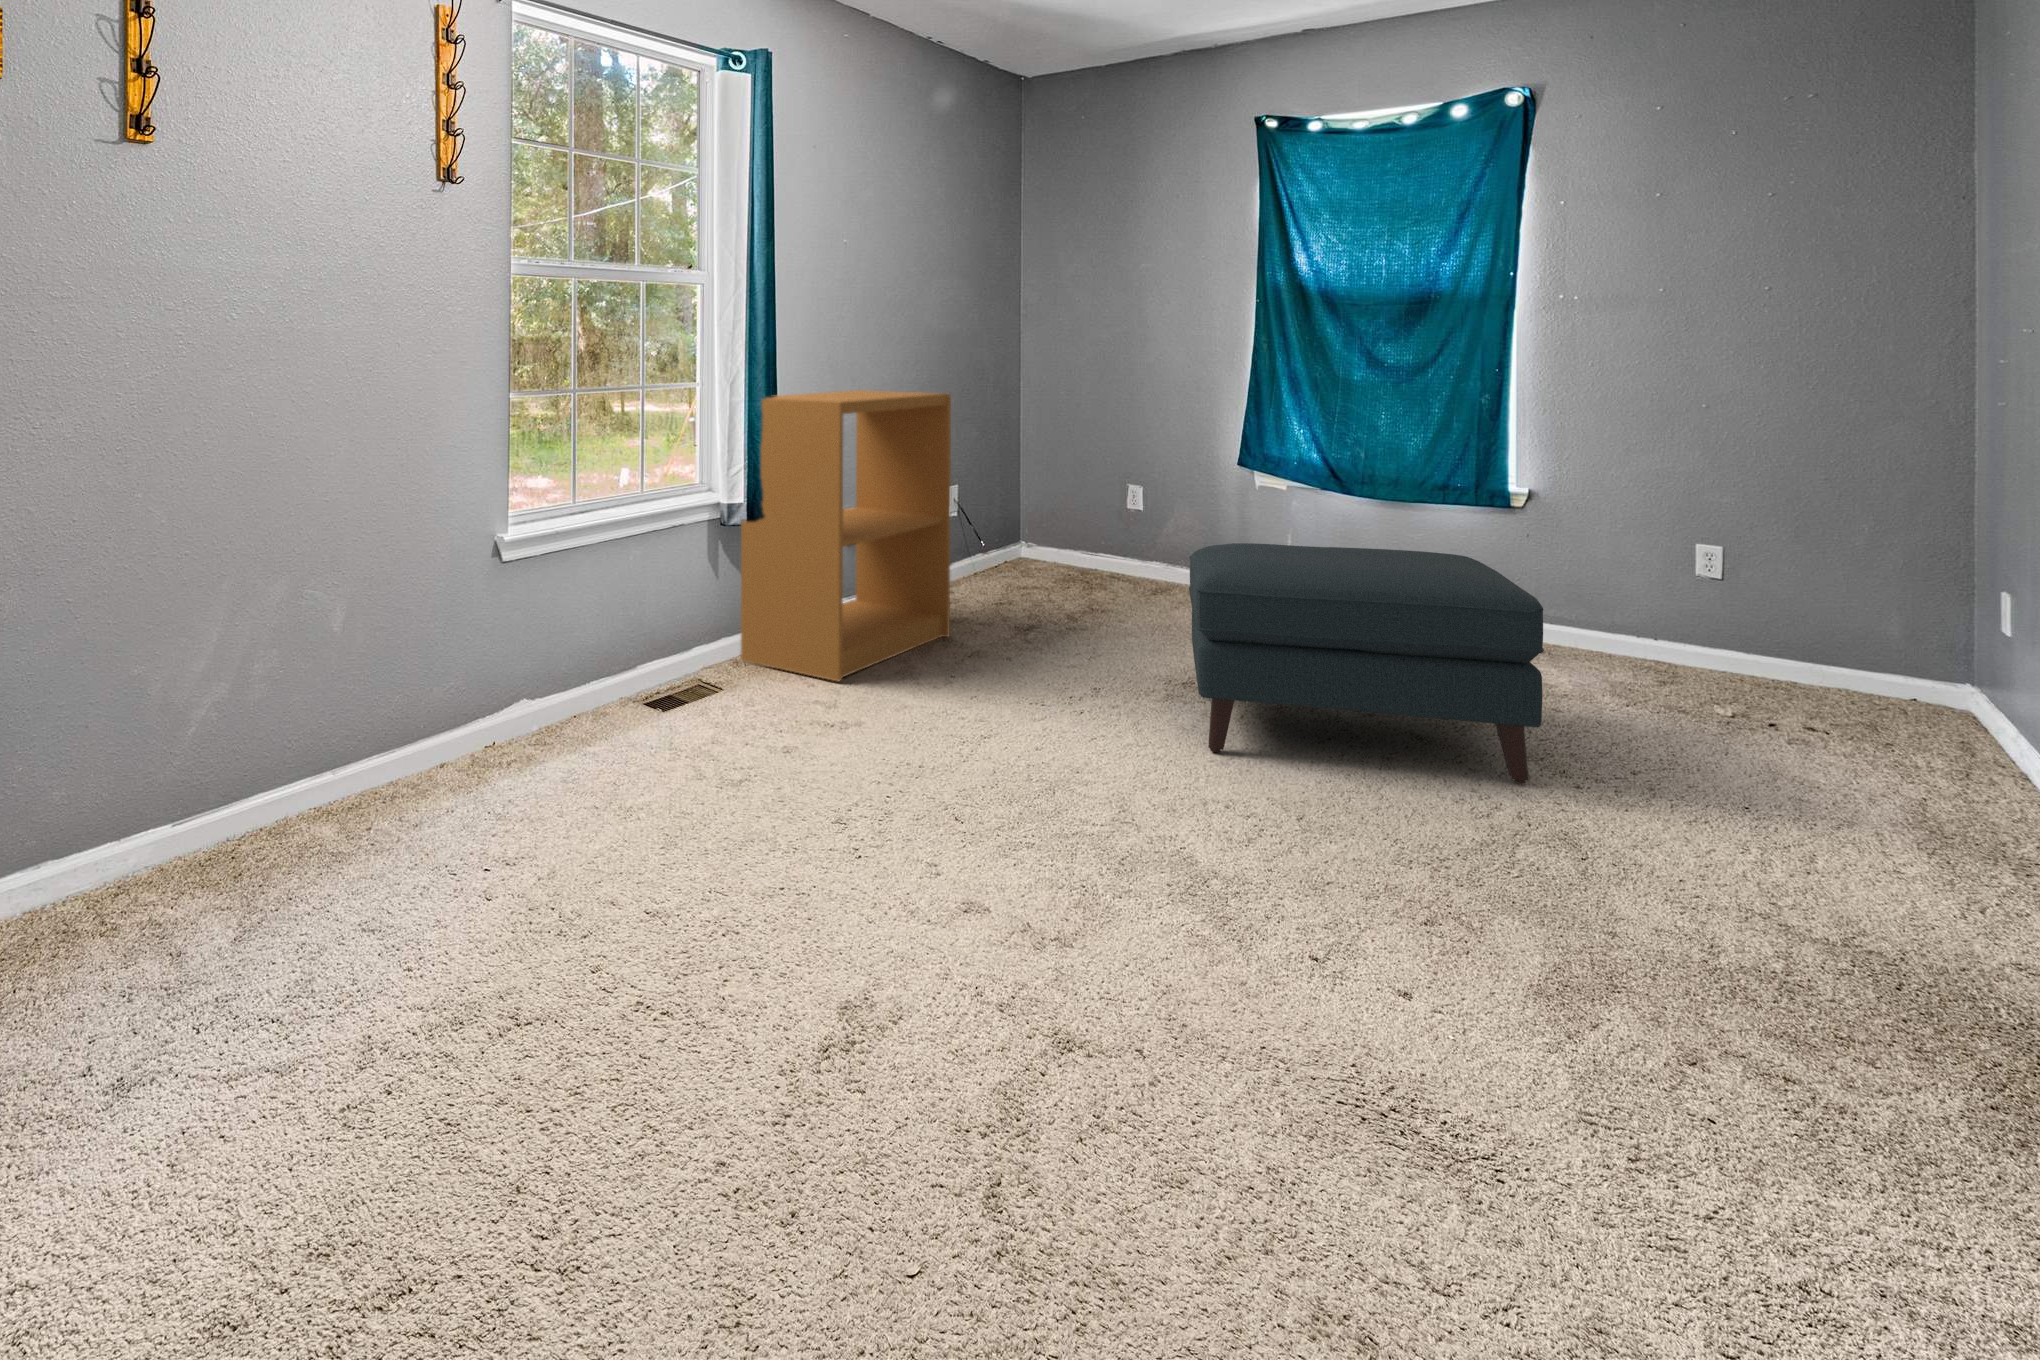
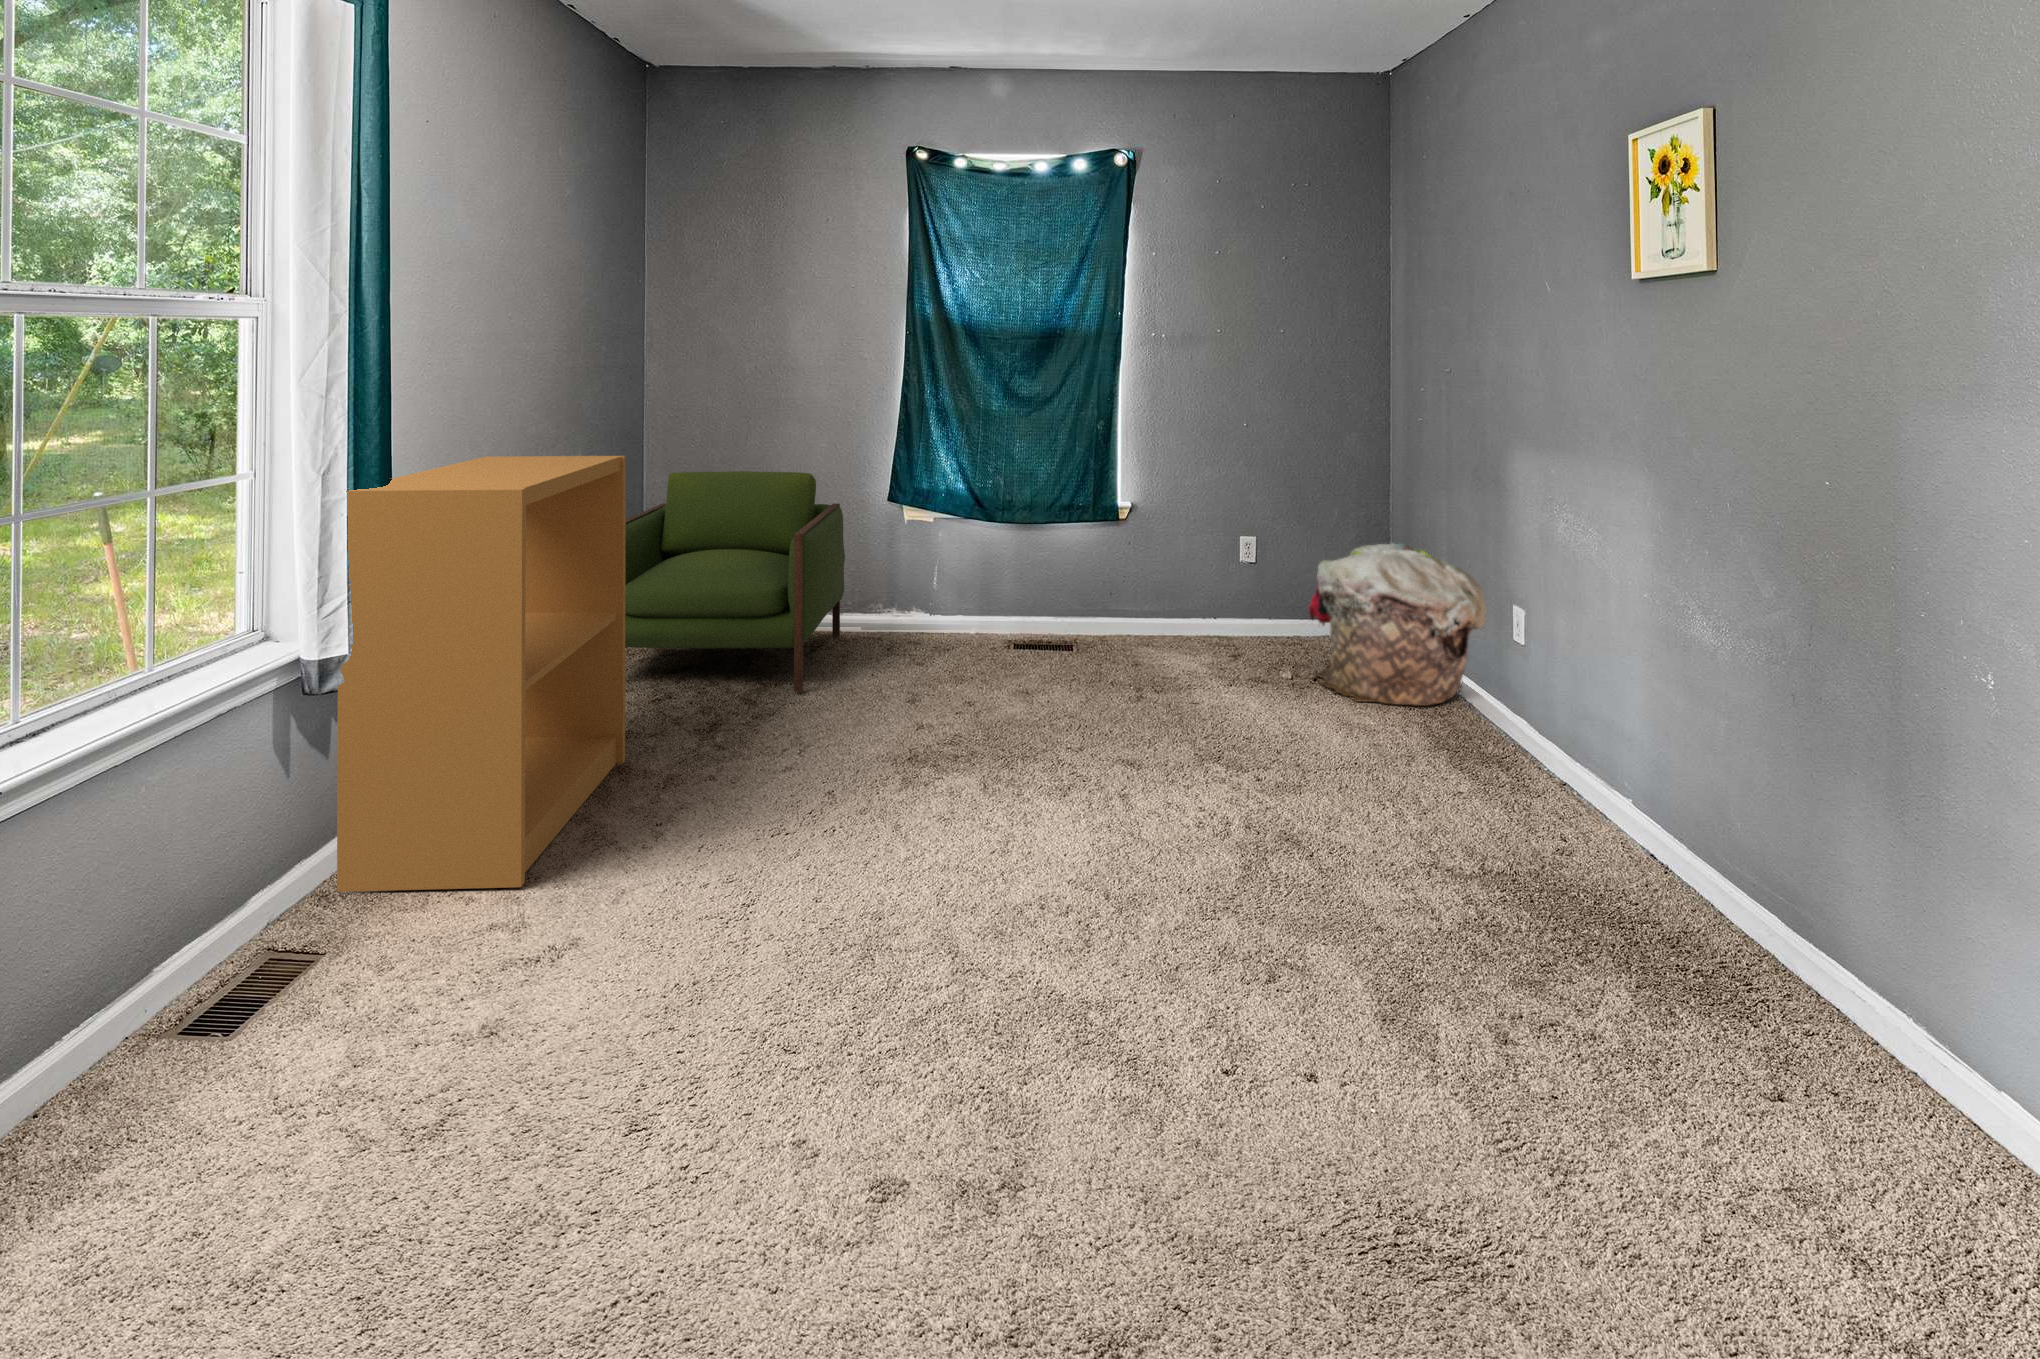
armchair: none [955,424,1193,621] -> present [625,471,845,692]
ottoman: present [1189,543,1544,783] -> none [937,585,1295,855]
laundry basket: none [1728,558,2005,765] -> present [1308,543,1486,706]

